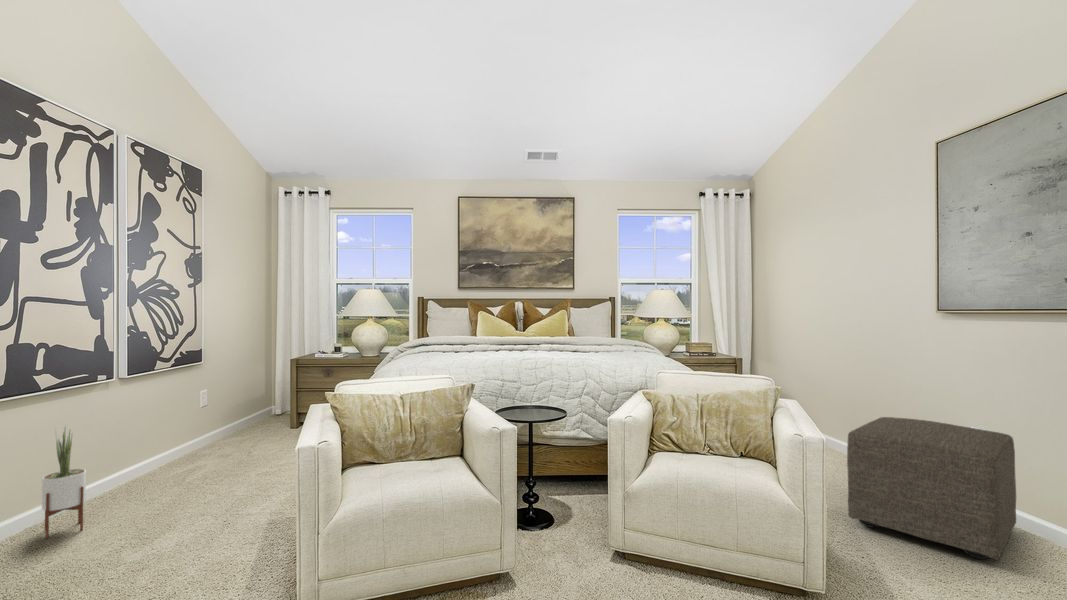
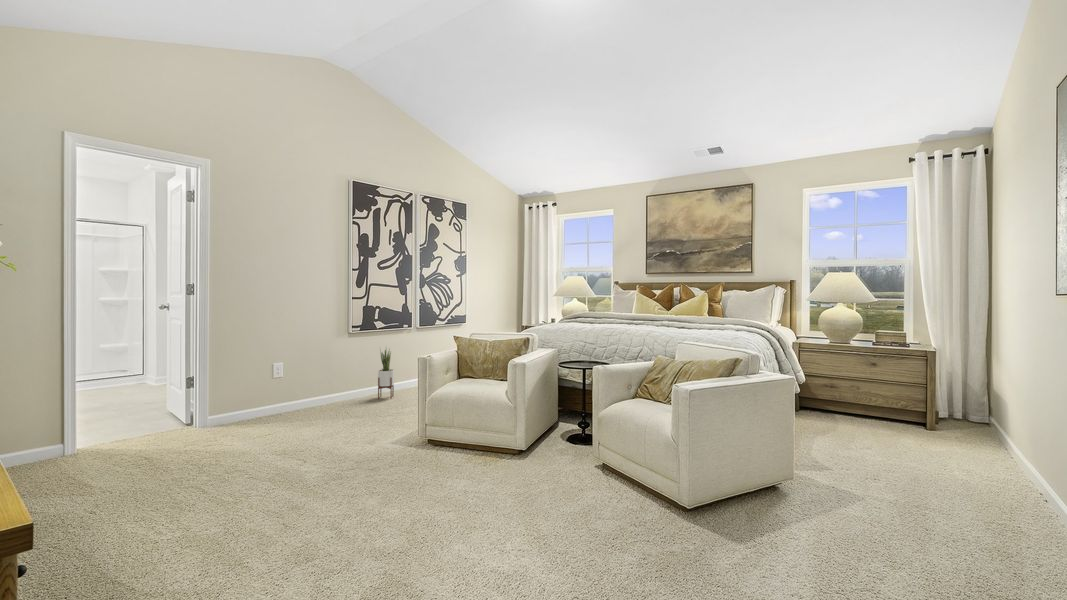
ottoman: present [847,417,1016,560] -> none [811,409,1009,541]

